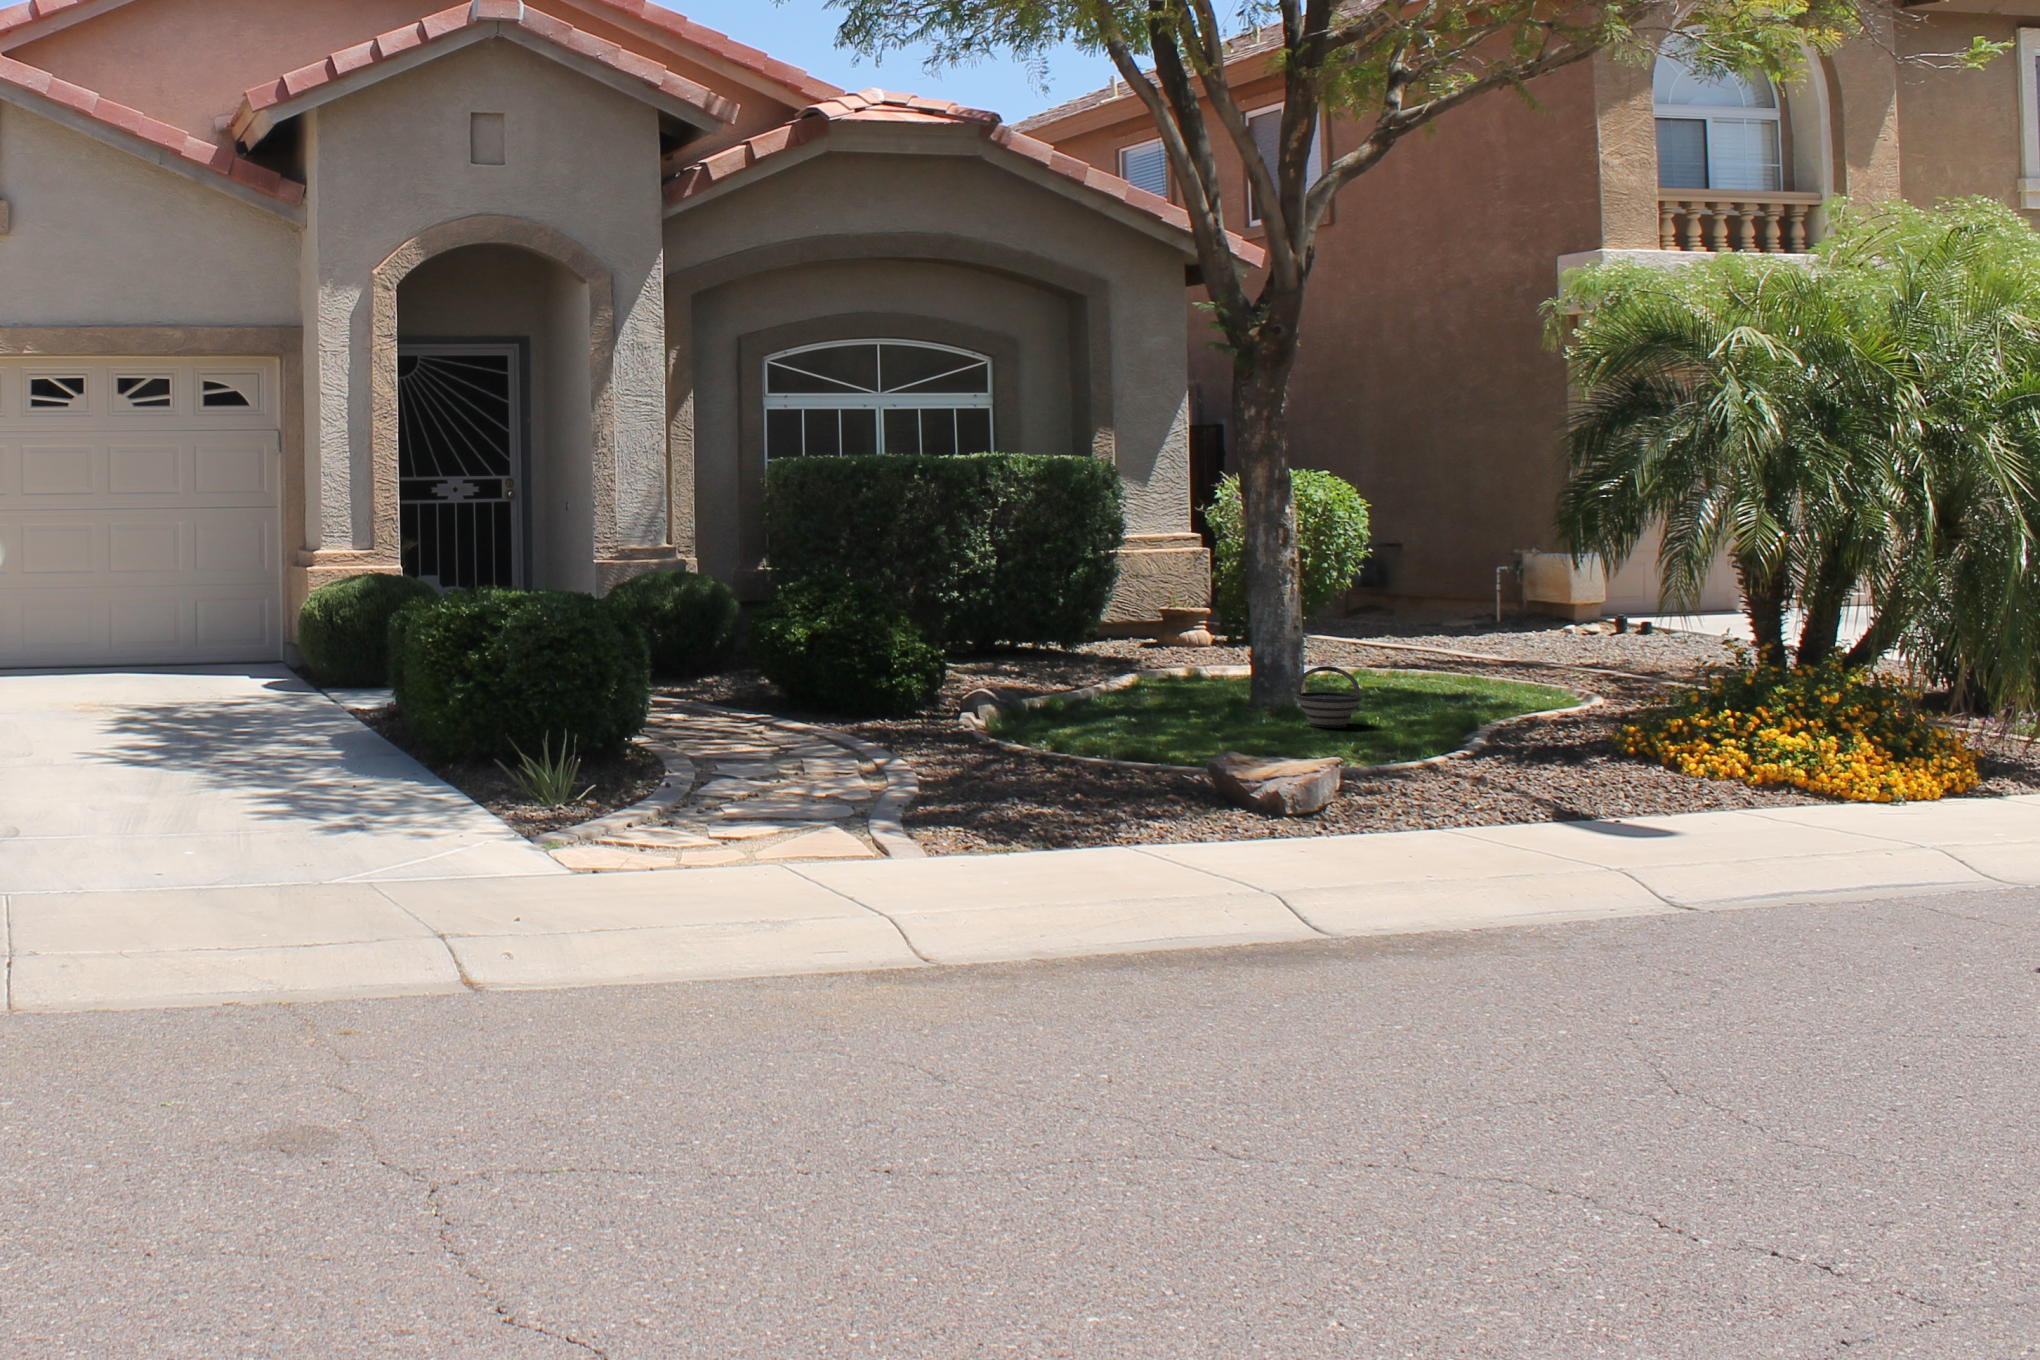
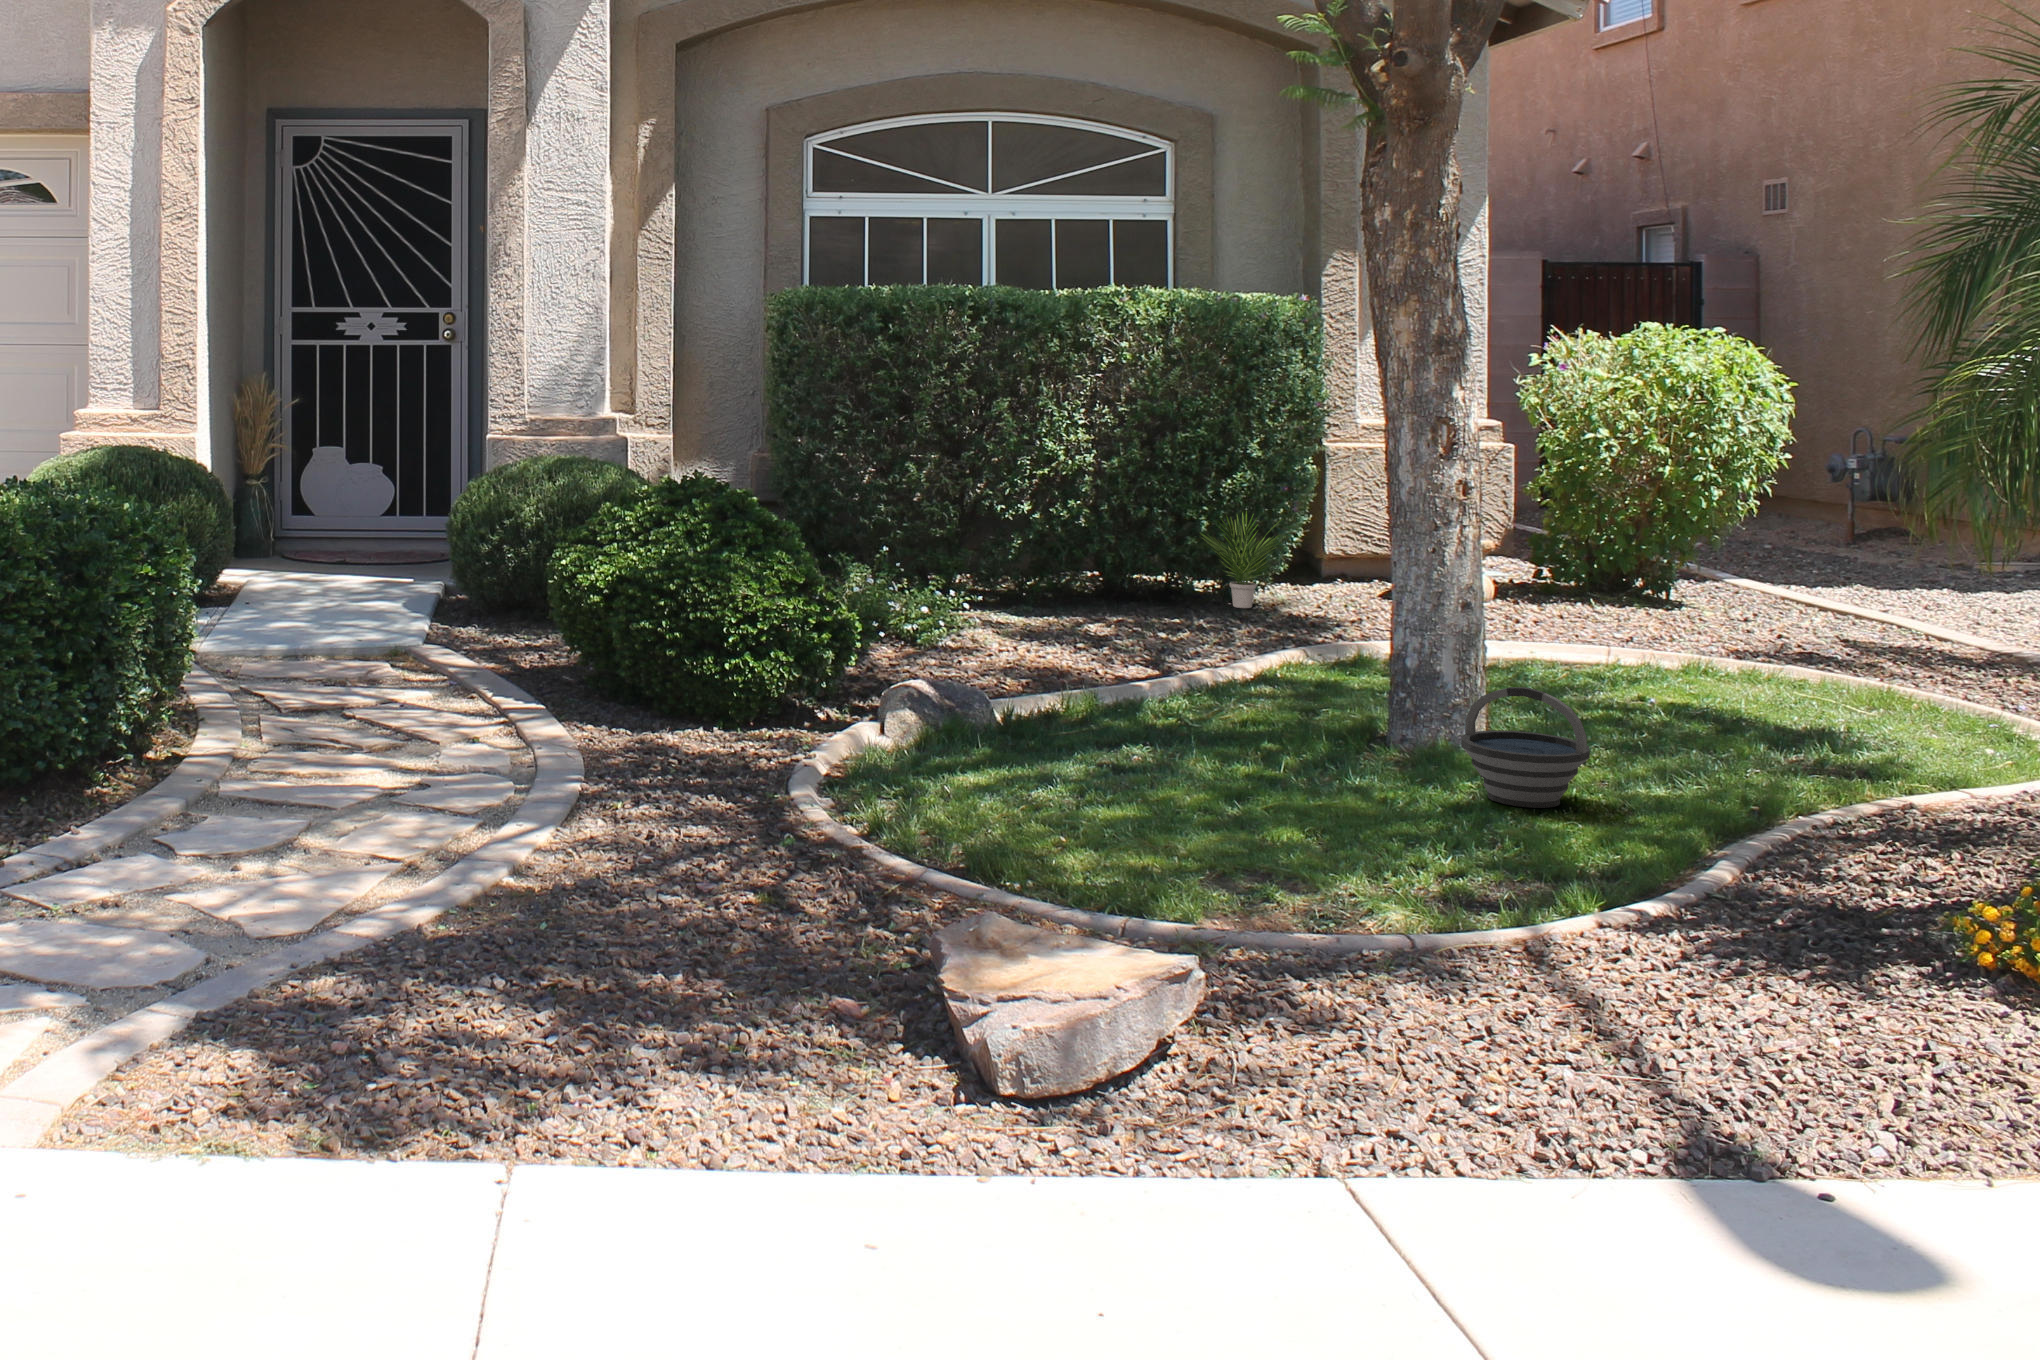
potted plant: none [1052,599,1107,661] -> present [1204,511,1279,608]

